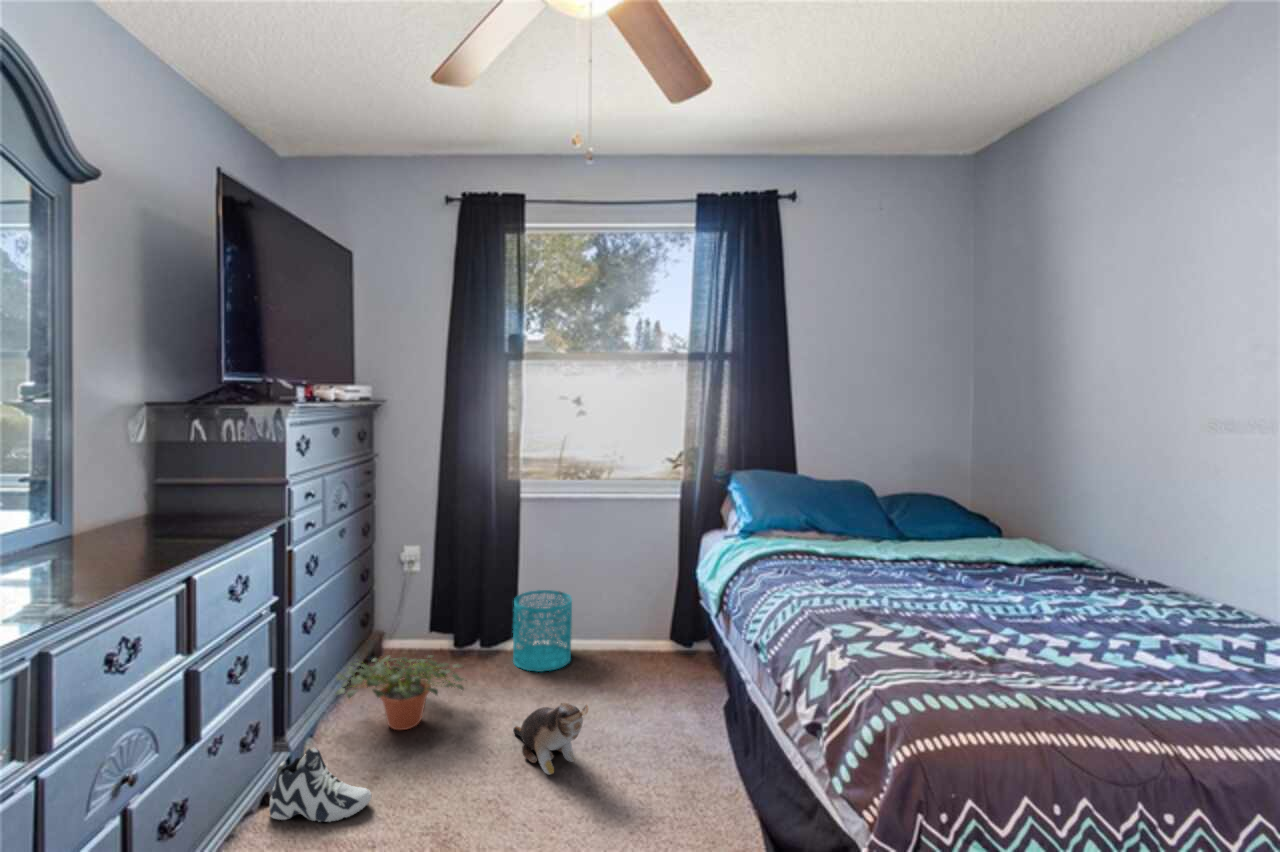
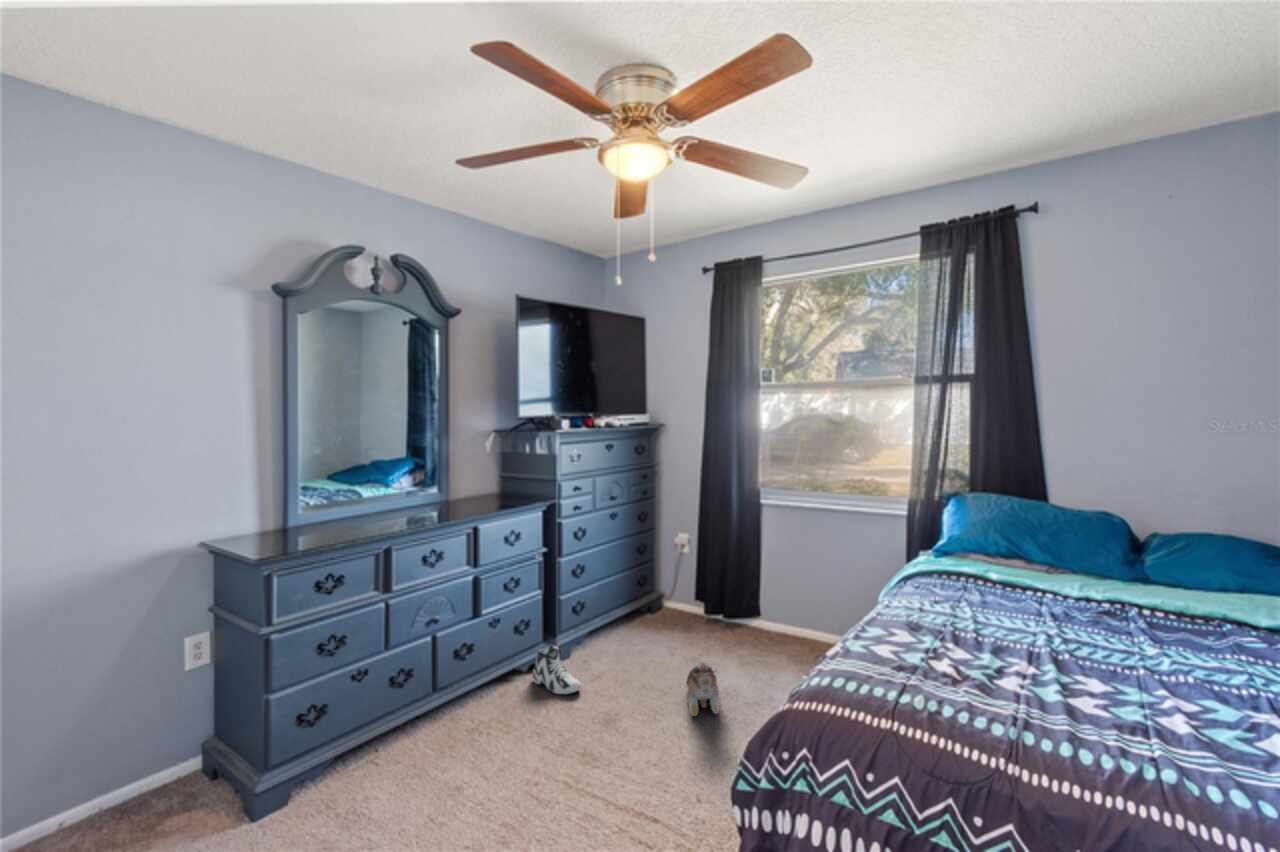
wastebasket: present [513,590,572,672] -> none [740,582,790,651]
potted plant: present [335,655,464,730] -> none [591,601,683,659]

